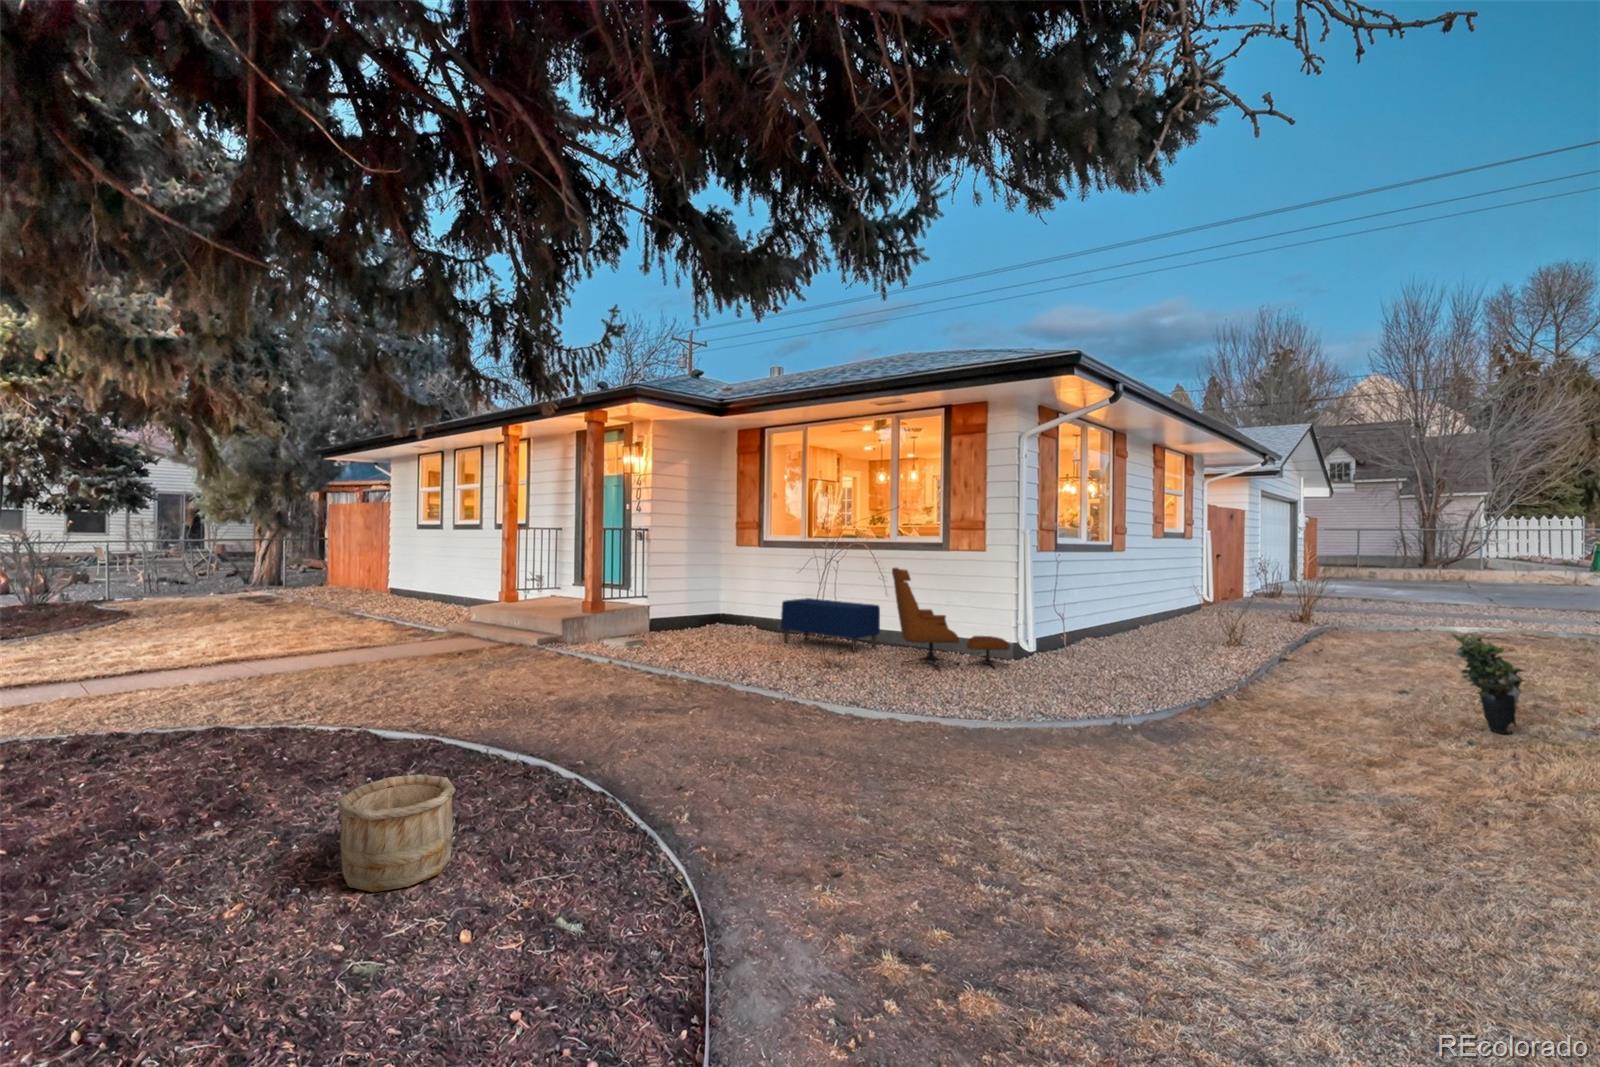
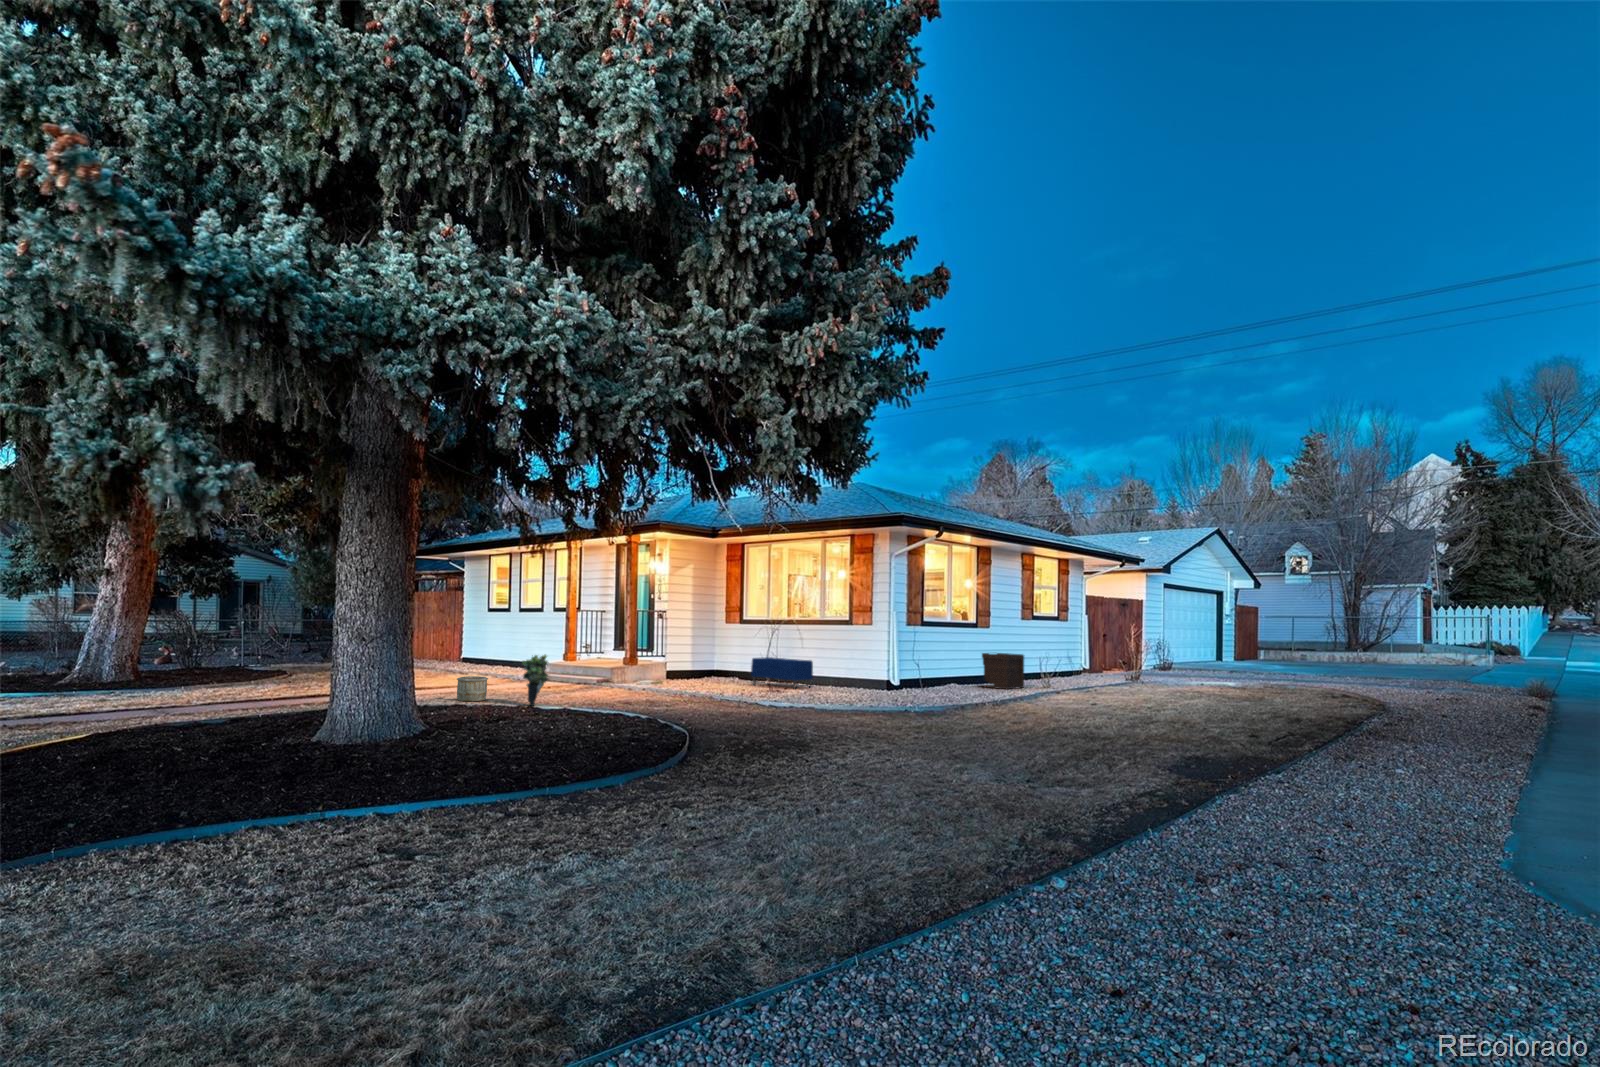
lounge chair: present [892,568,1010,670] -> none [813,635,882,696]
wooden crate: none [1115,586,1184,644] -> present [978,653,1024,689]
potted plant: present [1452,633,1524,734] -> present [523,655,548,706]
wooden bucket: present [337,774,456,892] -> present [457,676,488,701]

